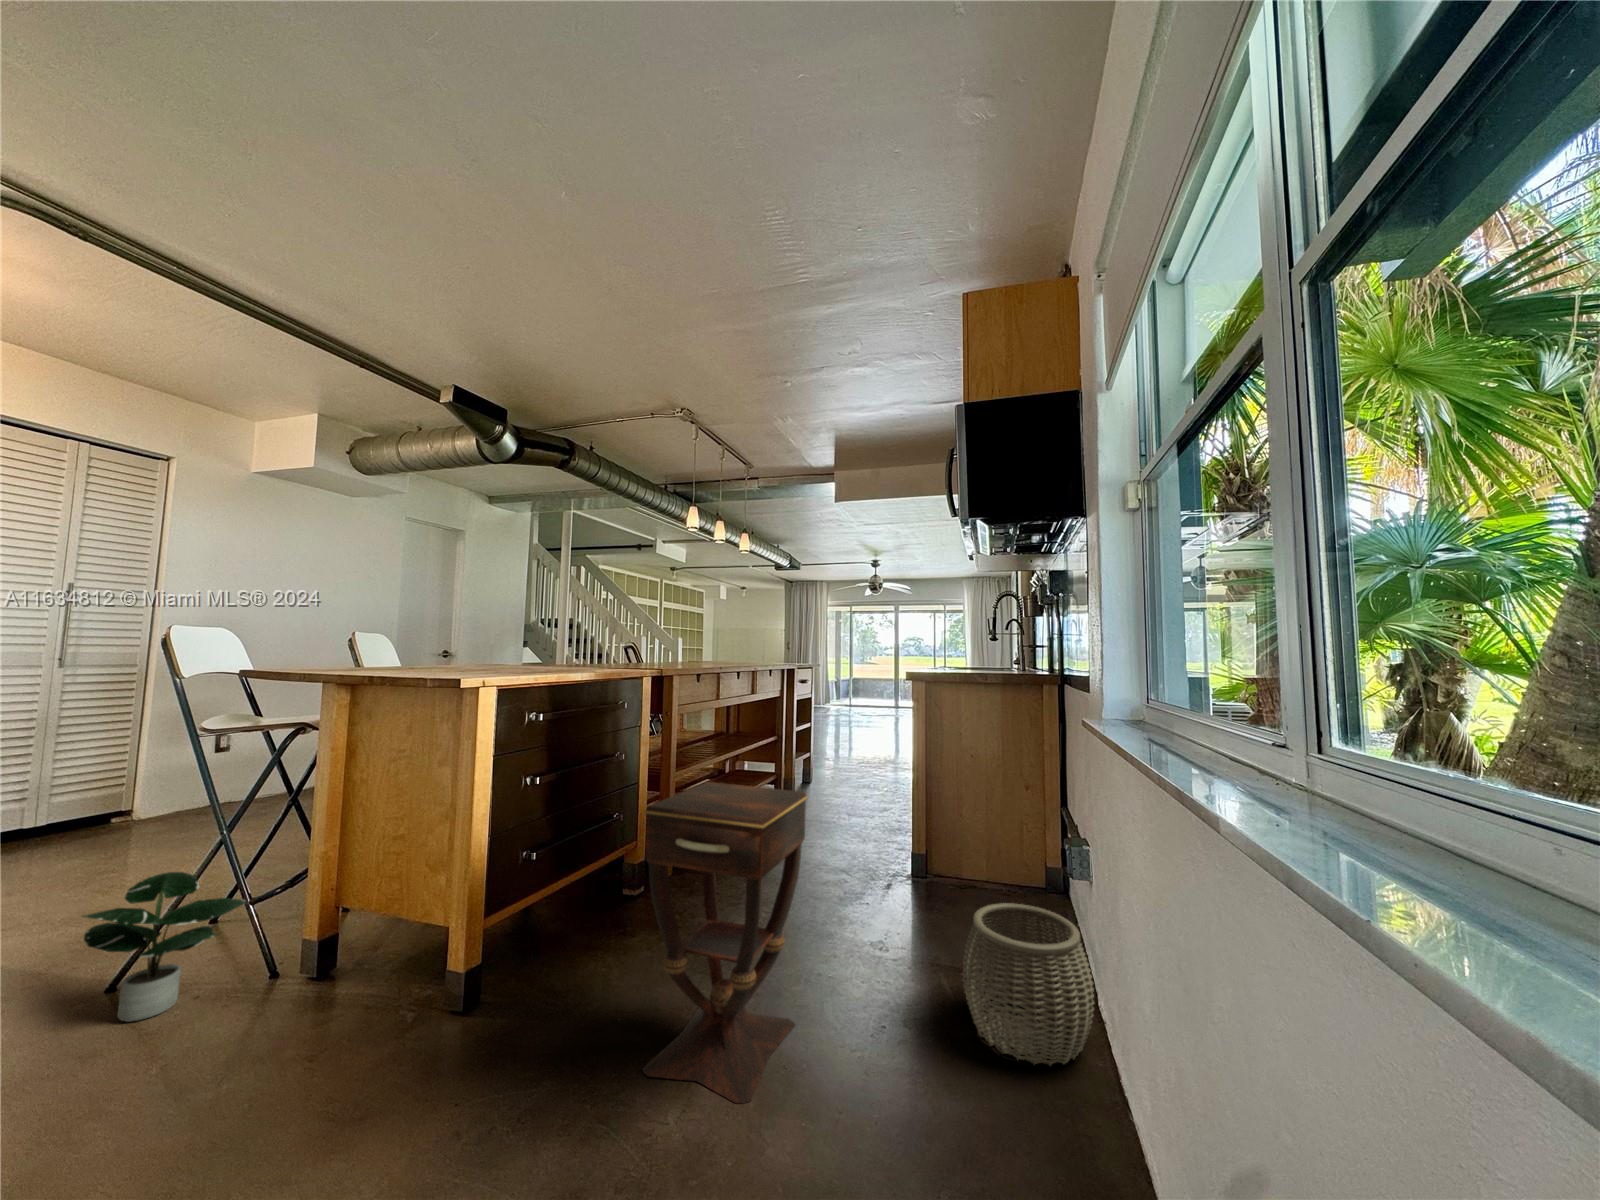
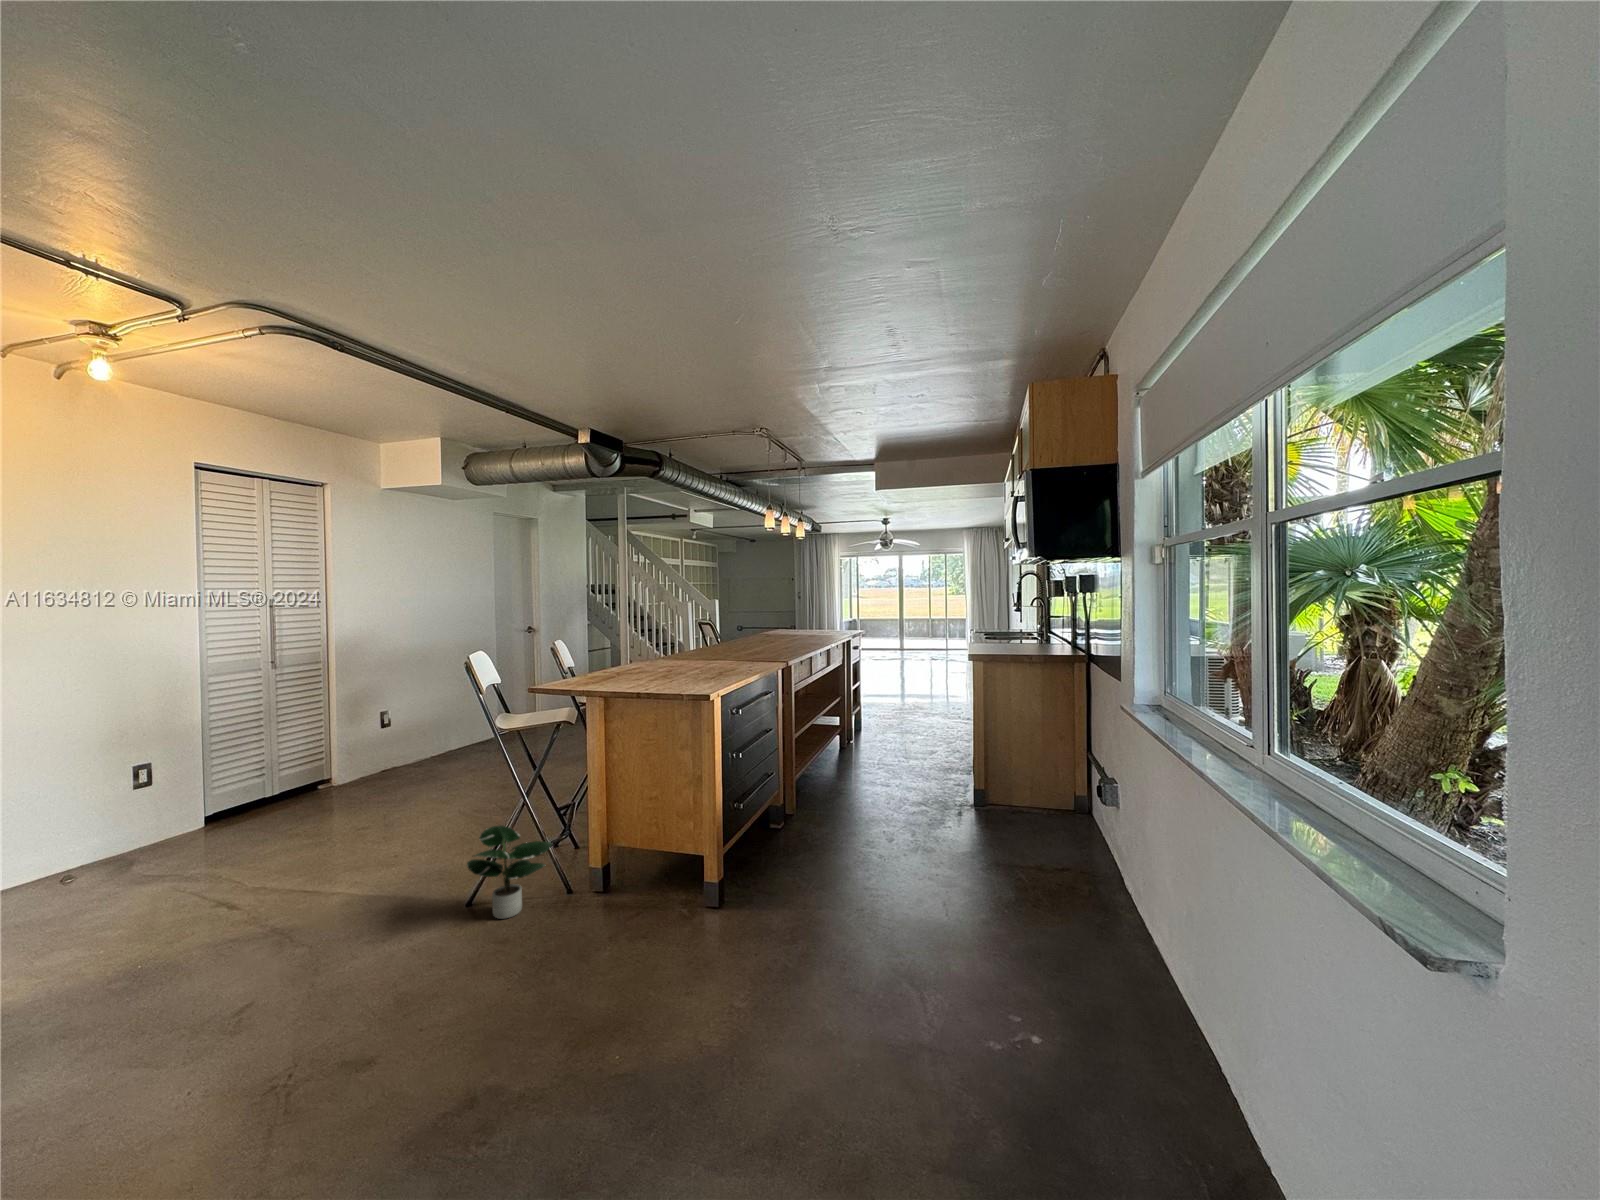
side table: present [643,782,807,1103] -> none [840,752,933,944]
woven basket: present [962,903,1094,1066] -> none [1036,824,1124,919]

